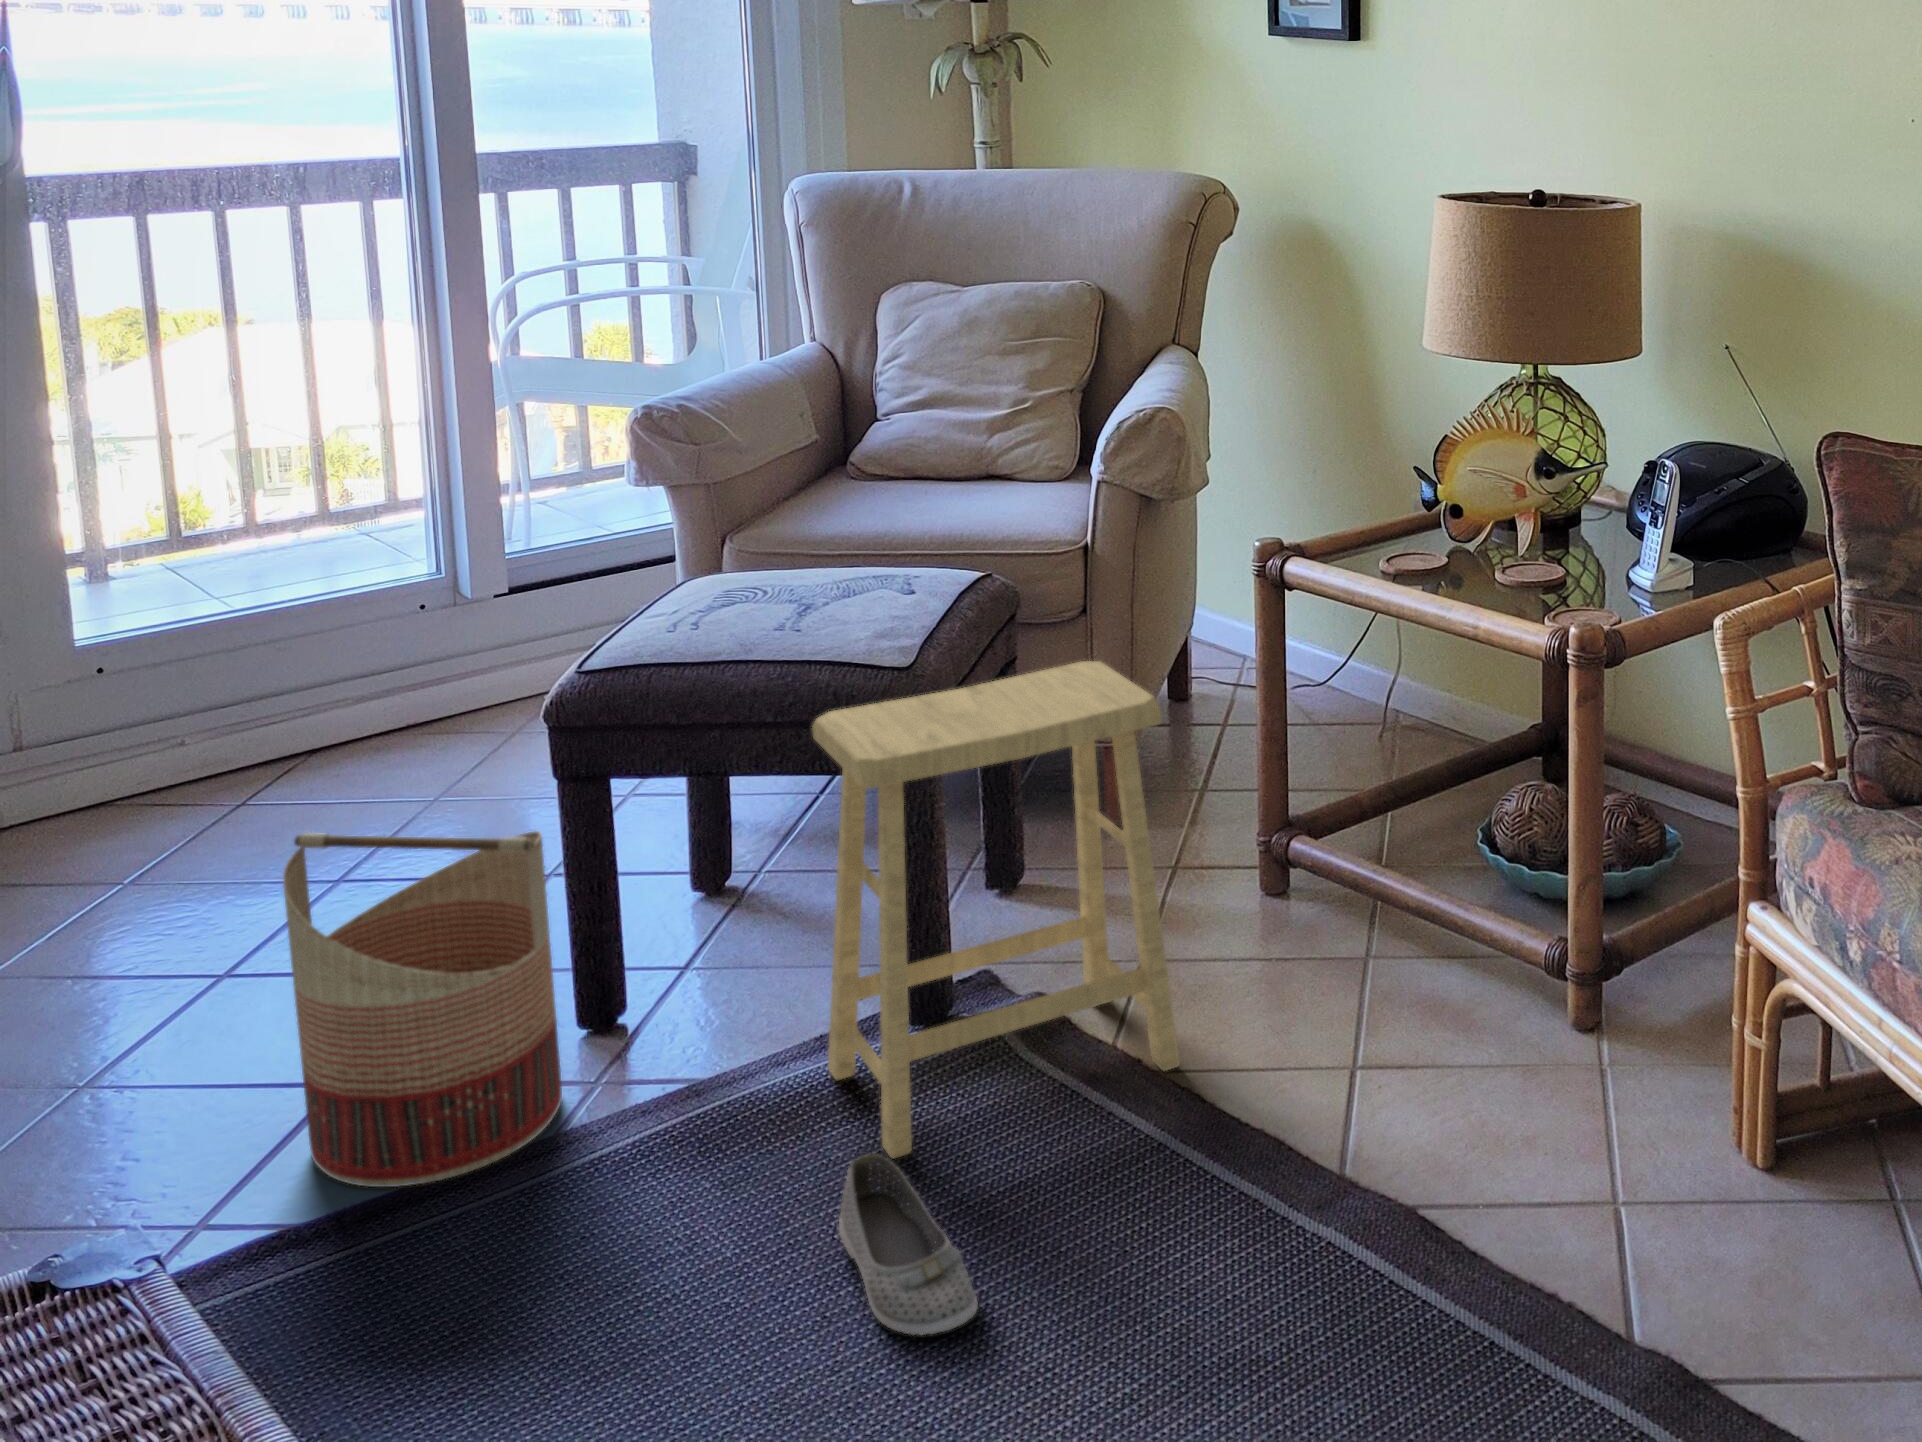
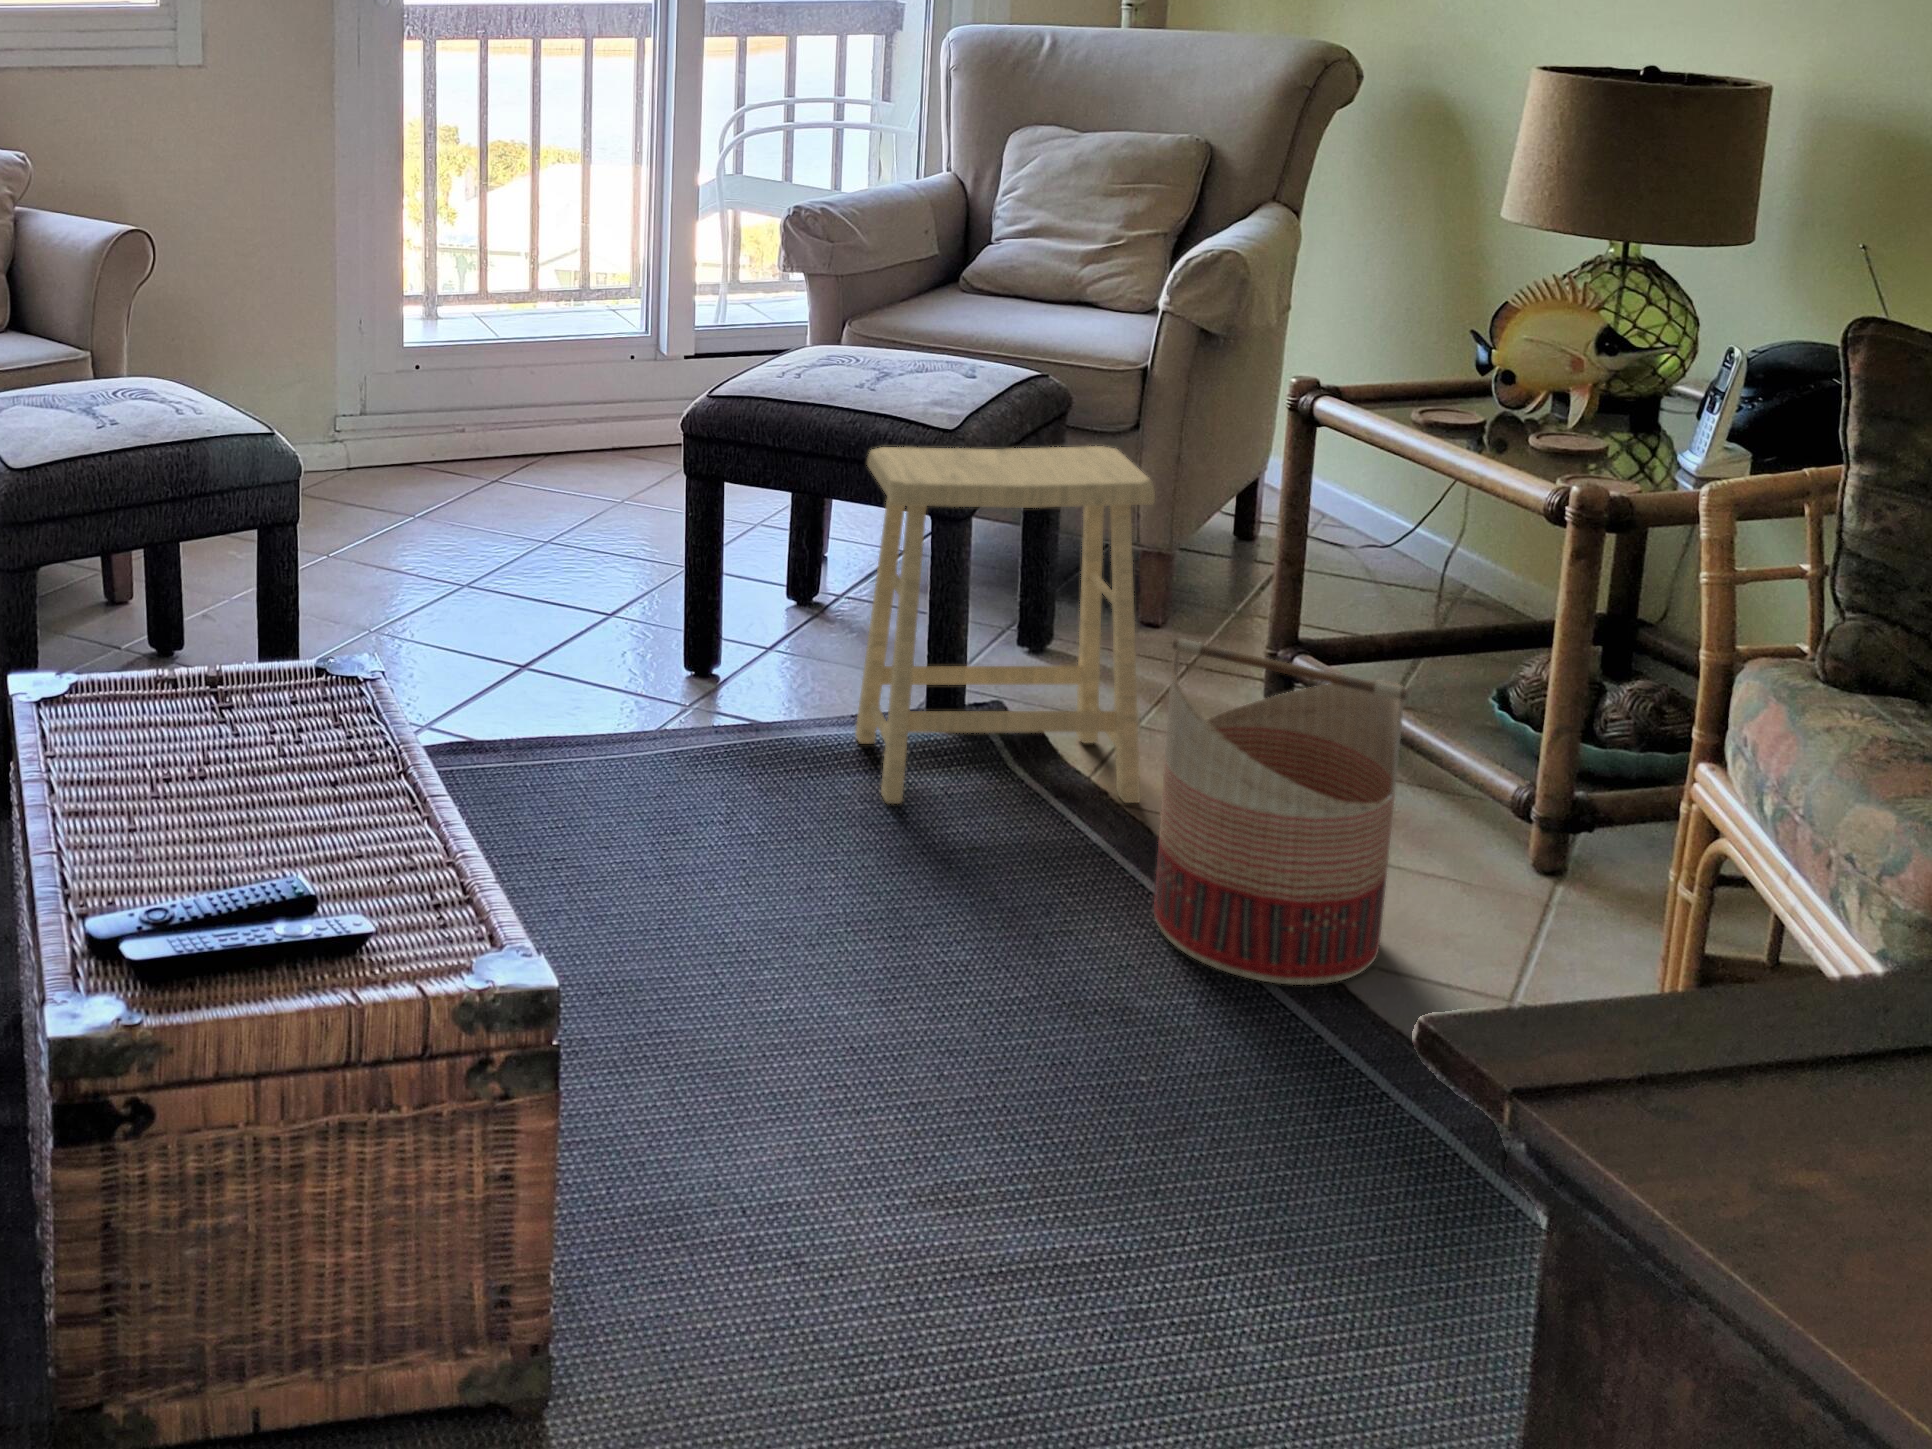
basket: present [283,831,562,1187] -> present [1154,639,1408,985]
shoe: present [839,1154,978,1336] -> none [832,782,920,914]

